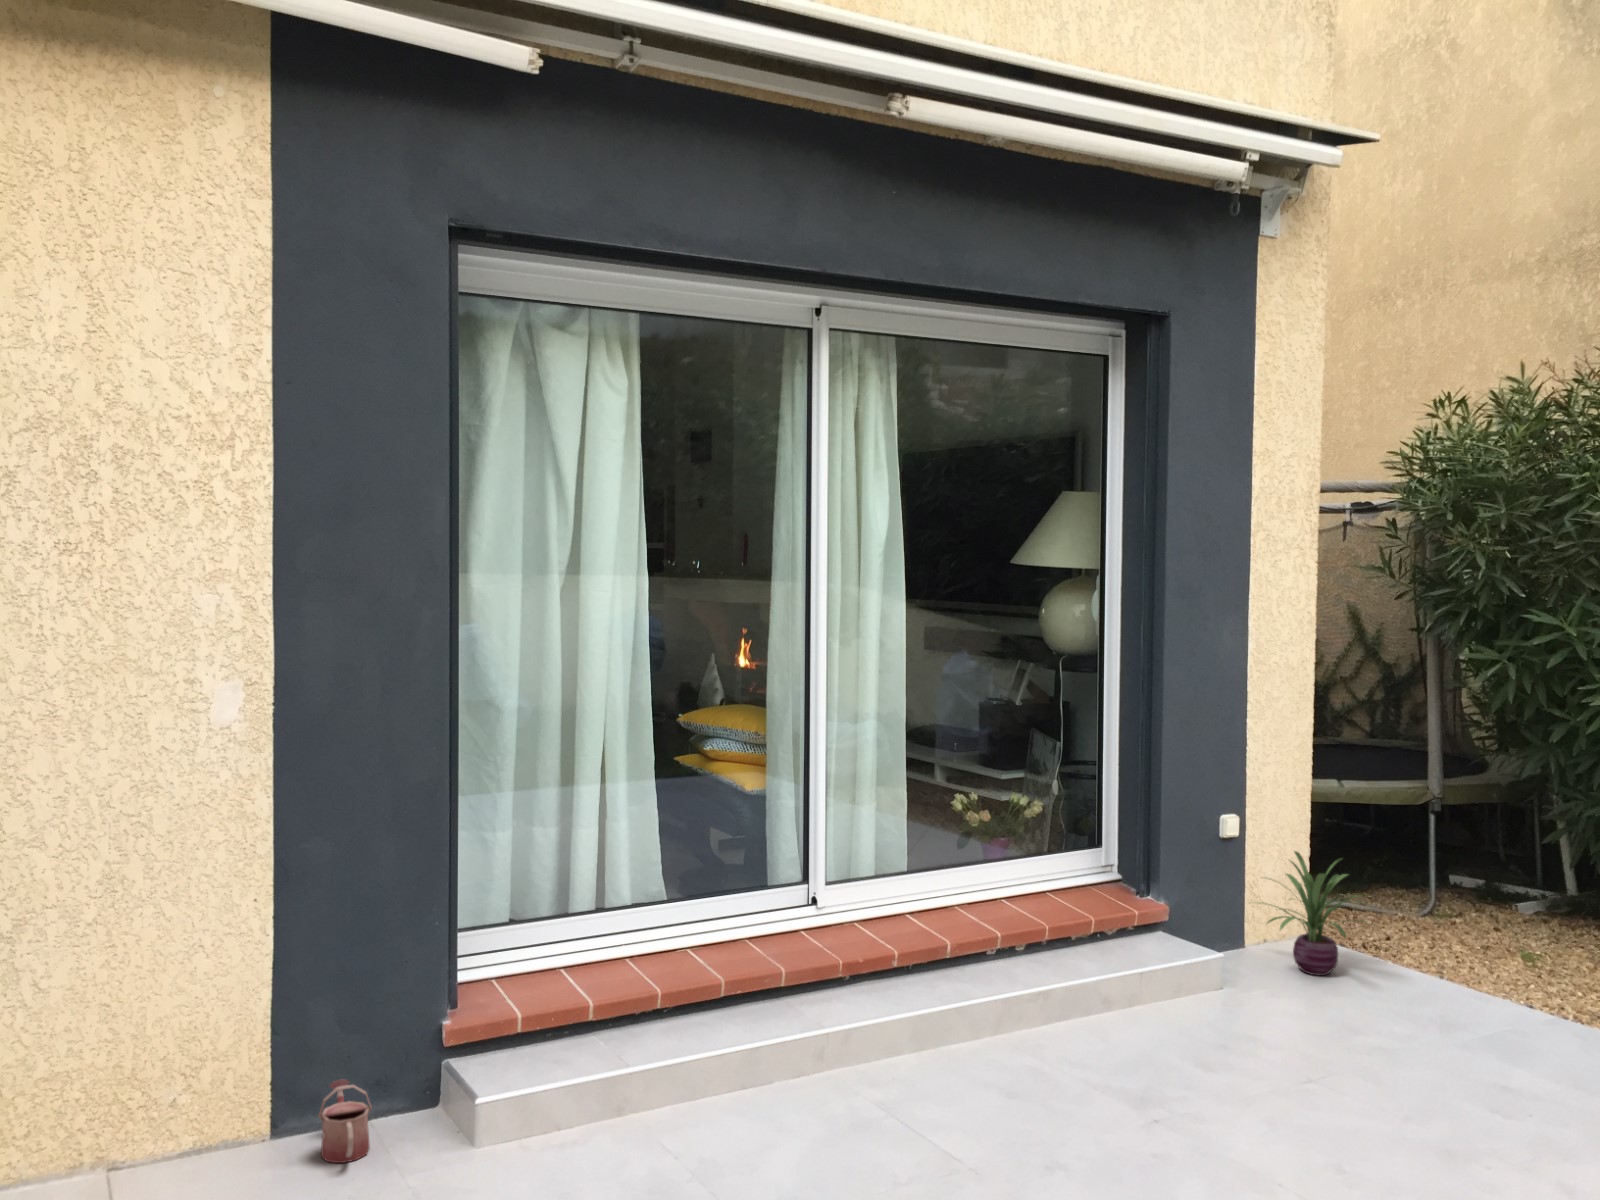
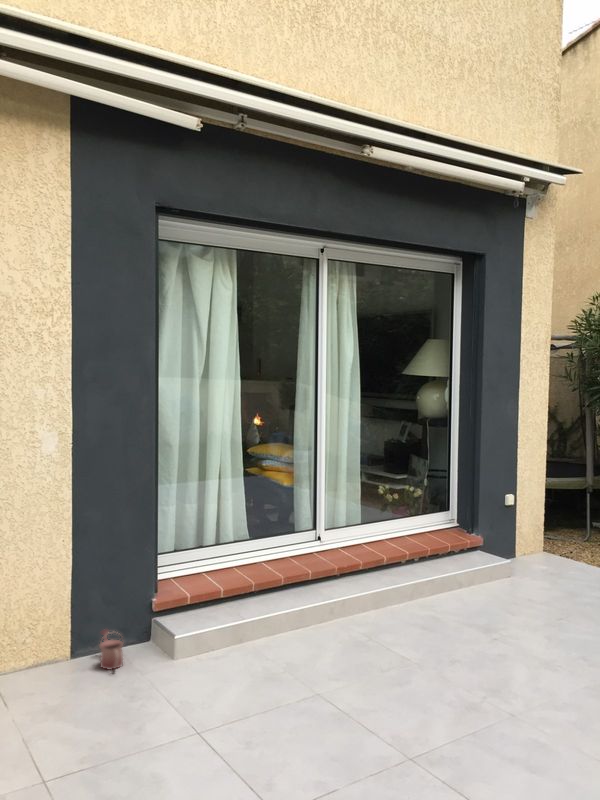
decorative plant: present [1266,851,1359,975] -> none [513,511,580,570]

